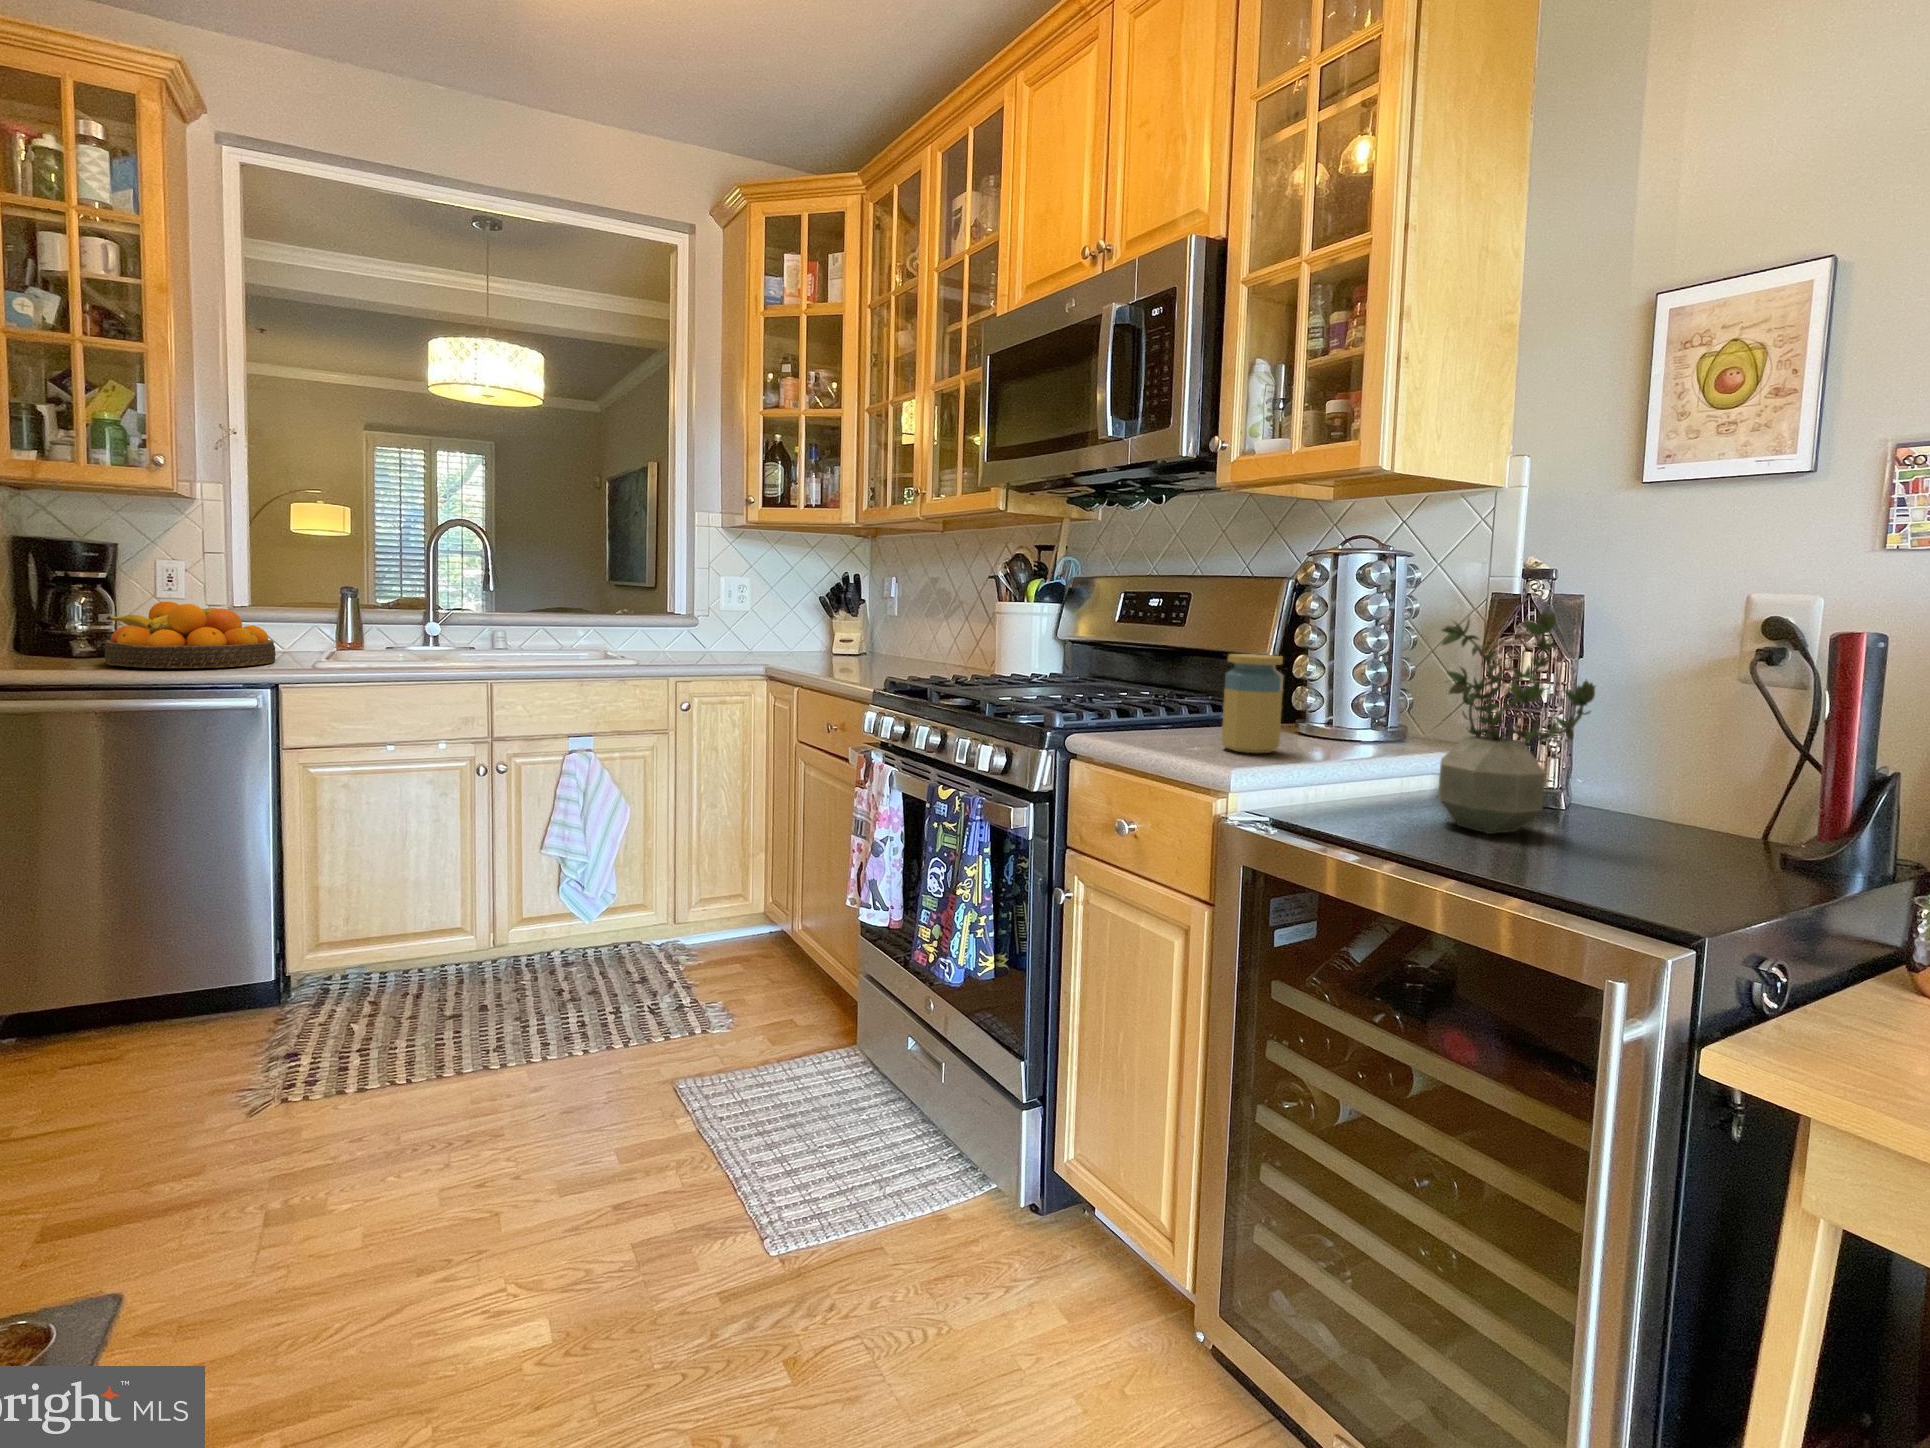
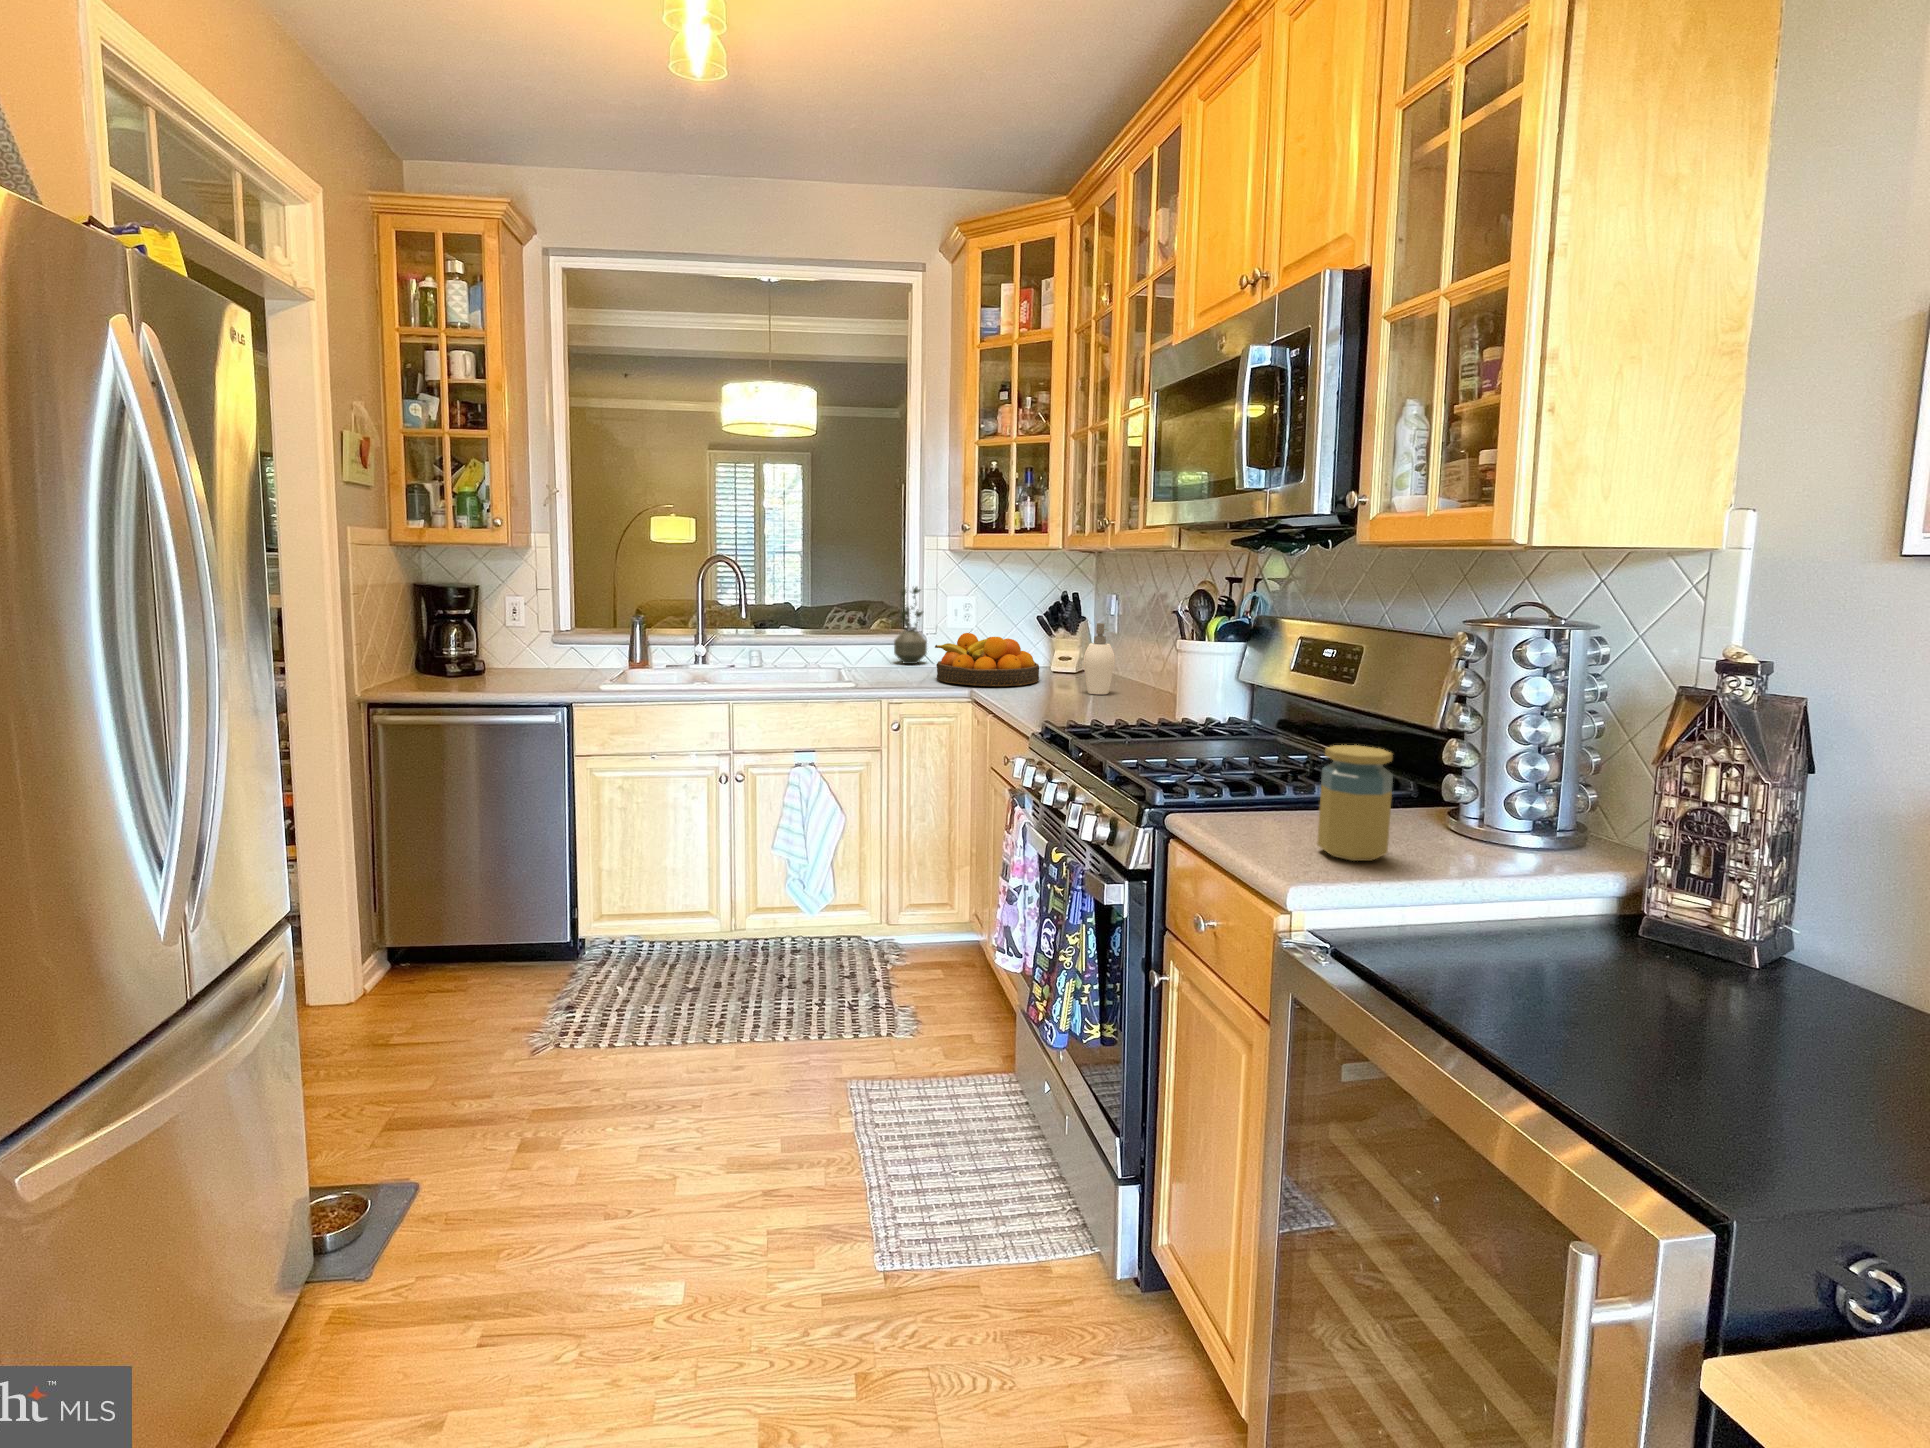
soap dispenser: none [885,597,916,667] -> present [1084,623,1115,694]
fruit bowl: present [105,602,276,668] -> present [935,633,1039,686]
potted plant: present [1439,611,1595,834] -> present [894,587,927,664]

